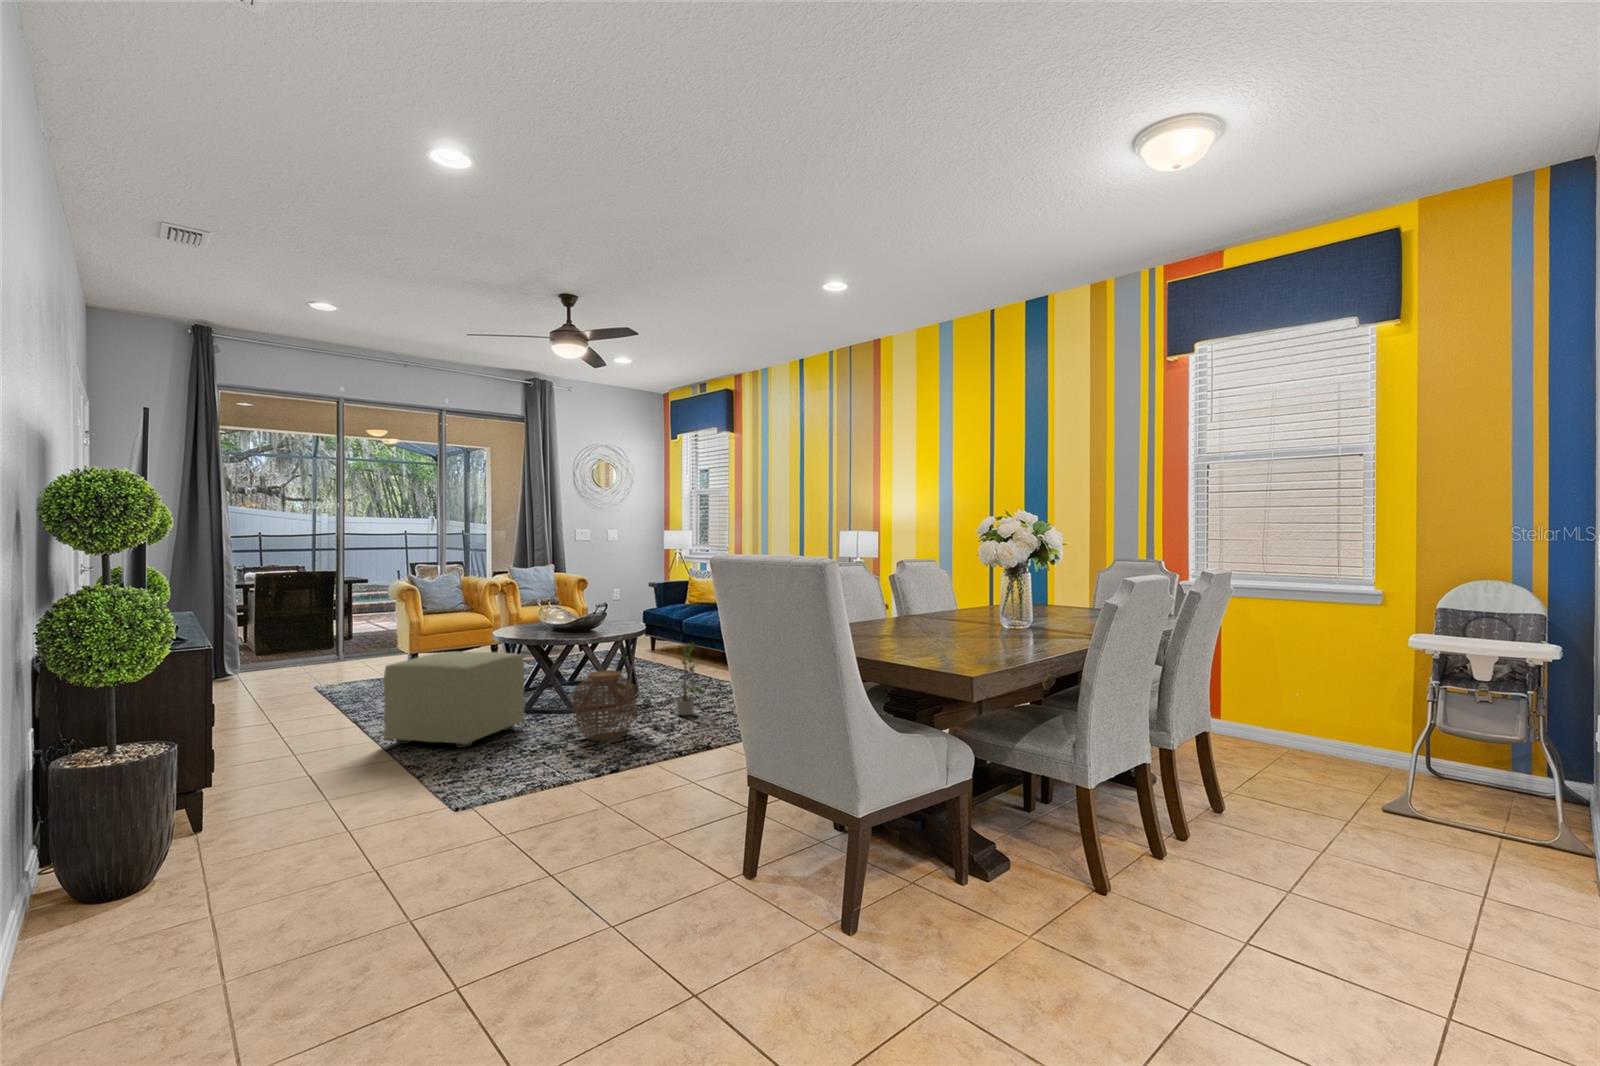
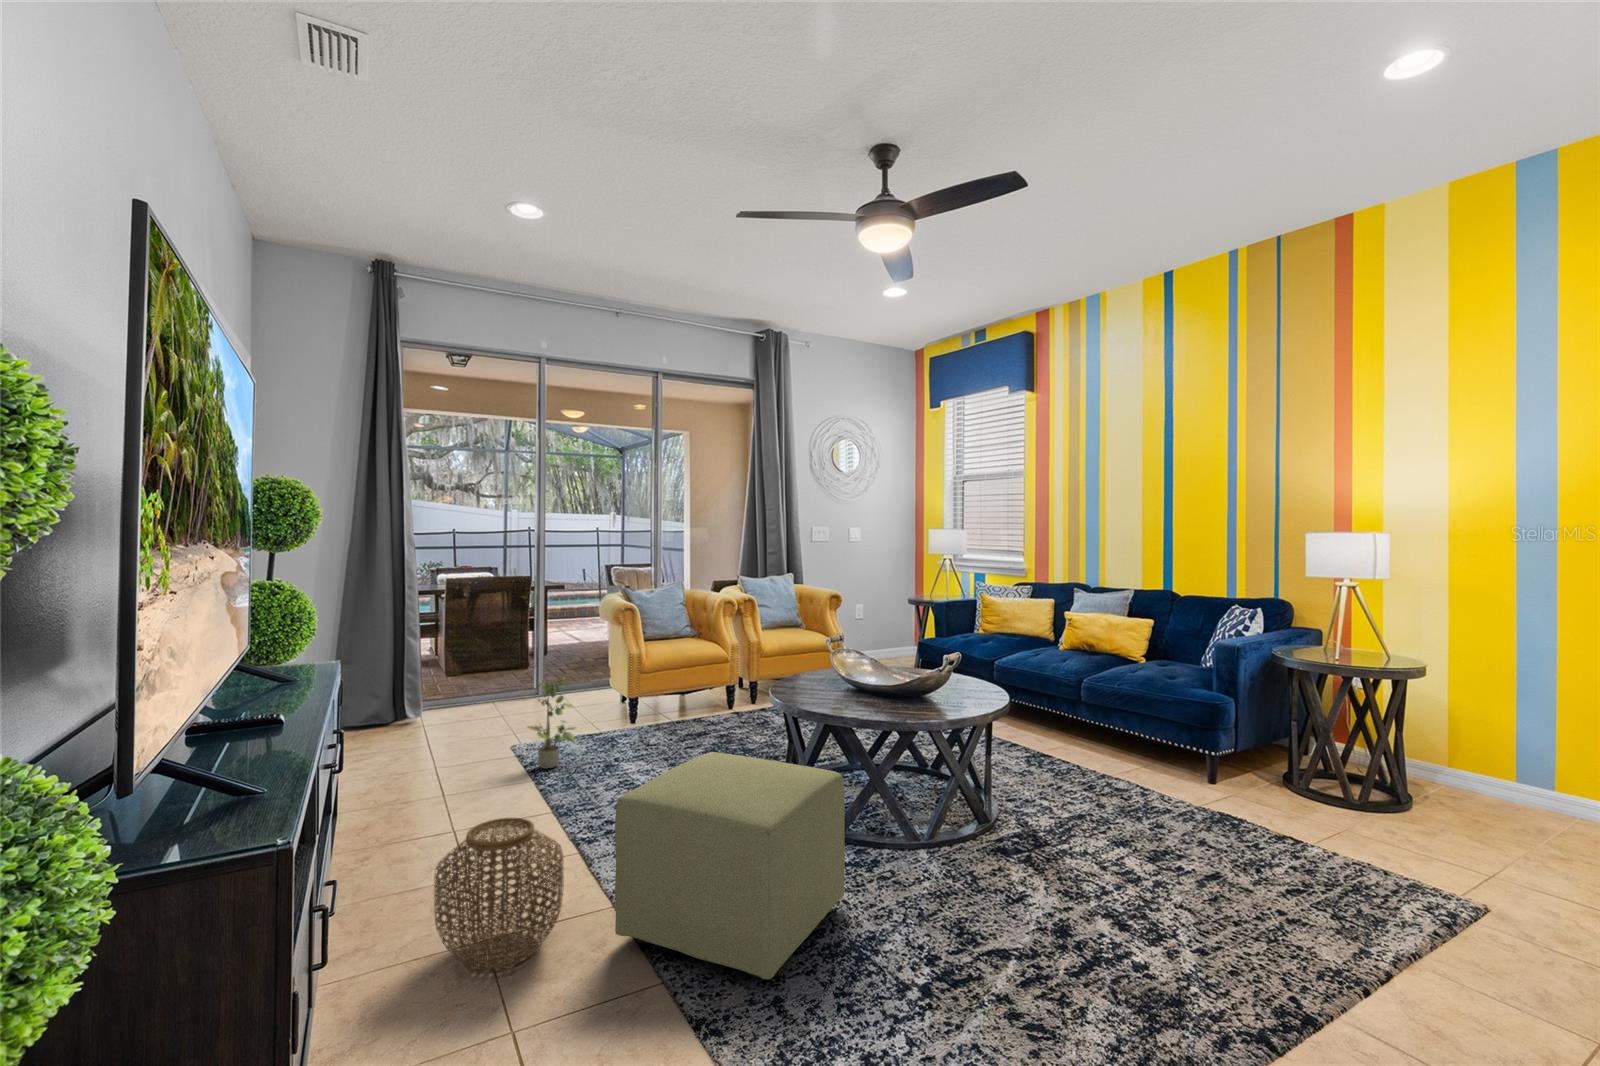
potted plant: present [675,644,704,716] -> present [528,677,575,769]
woven basket: present [573,670,636,741] -> present [434,818,564,970]

